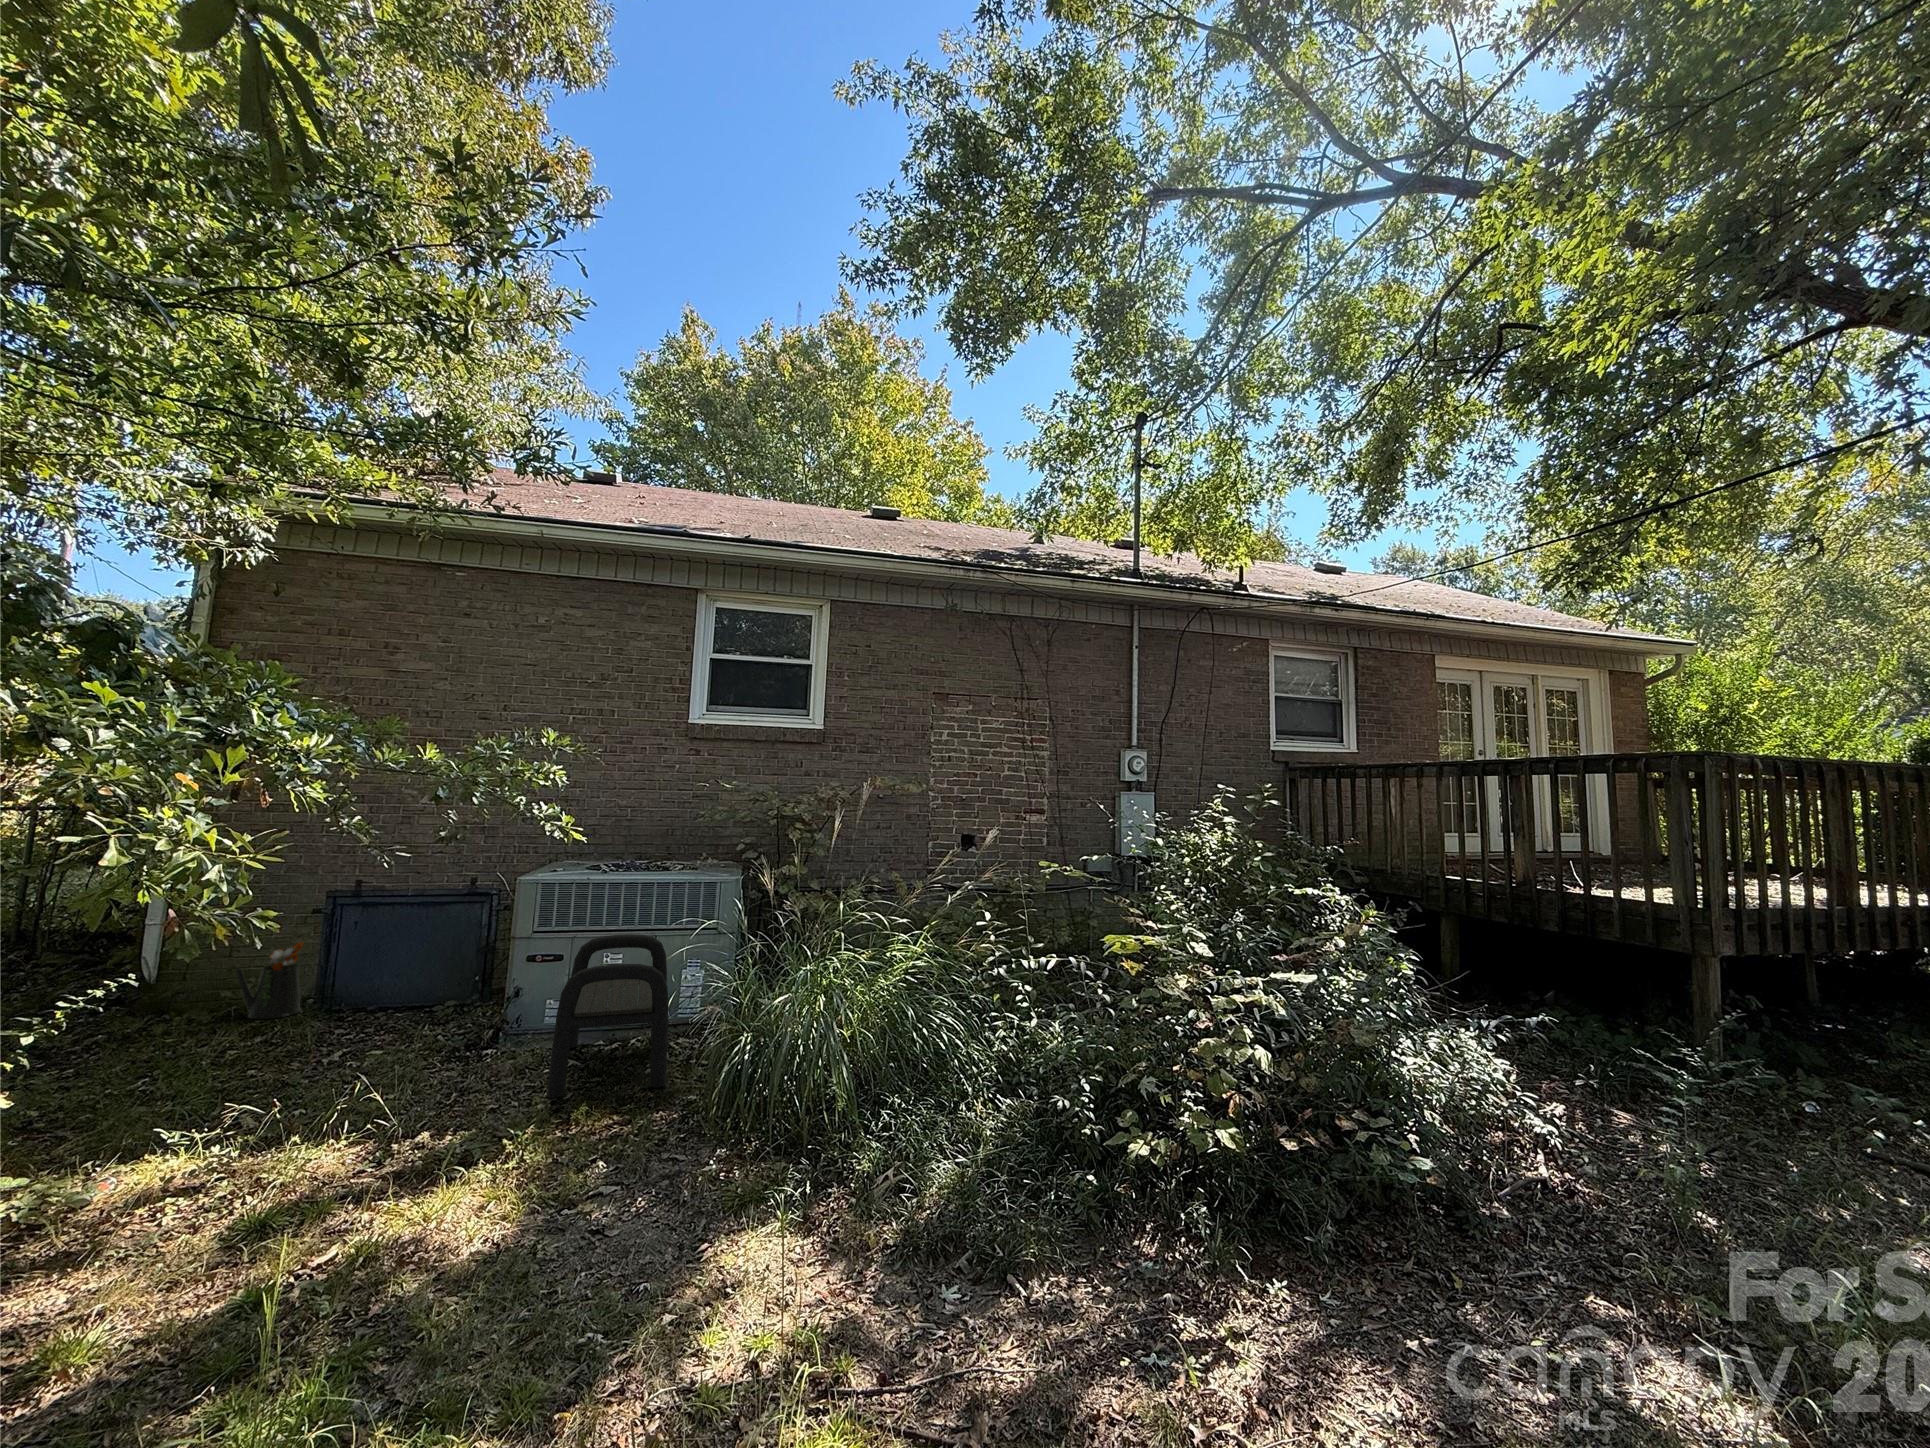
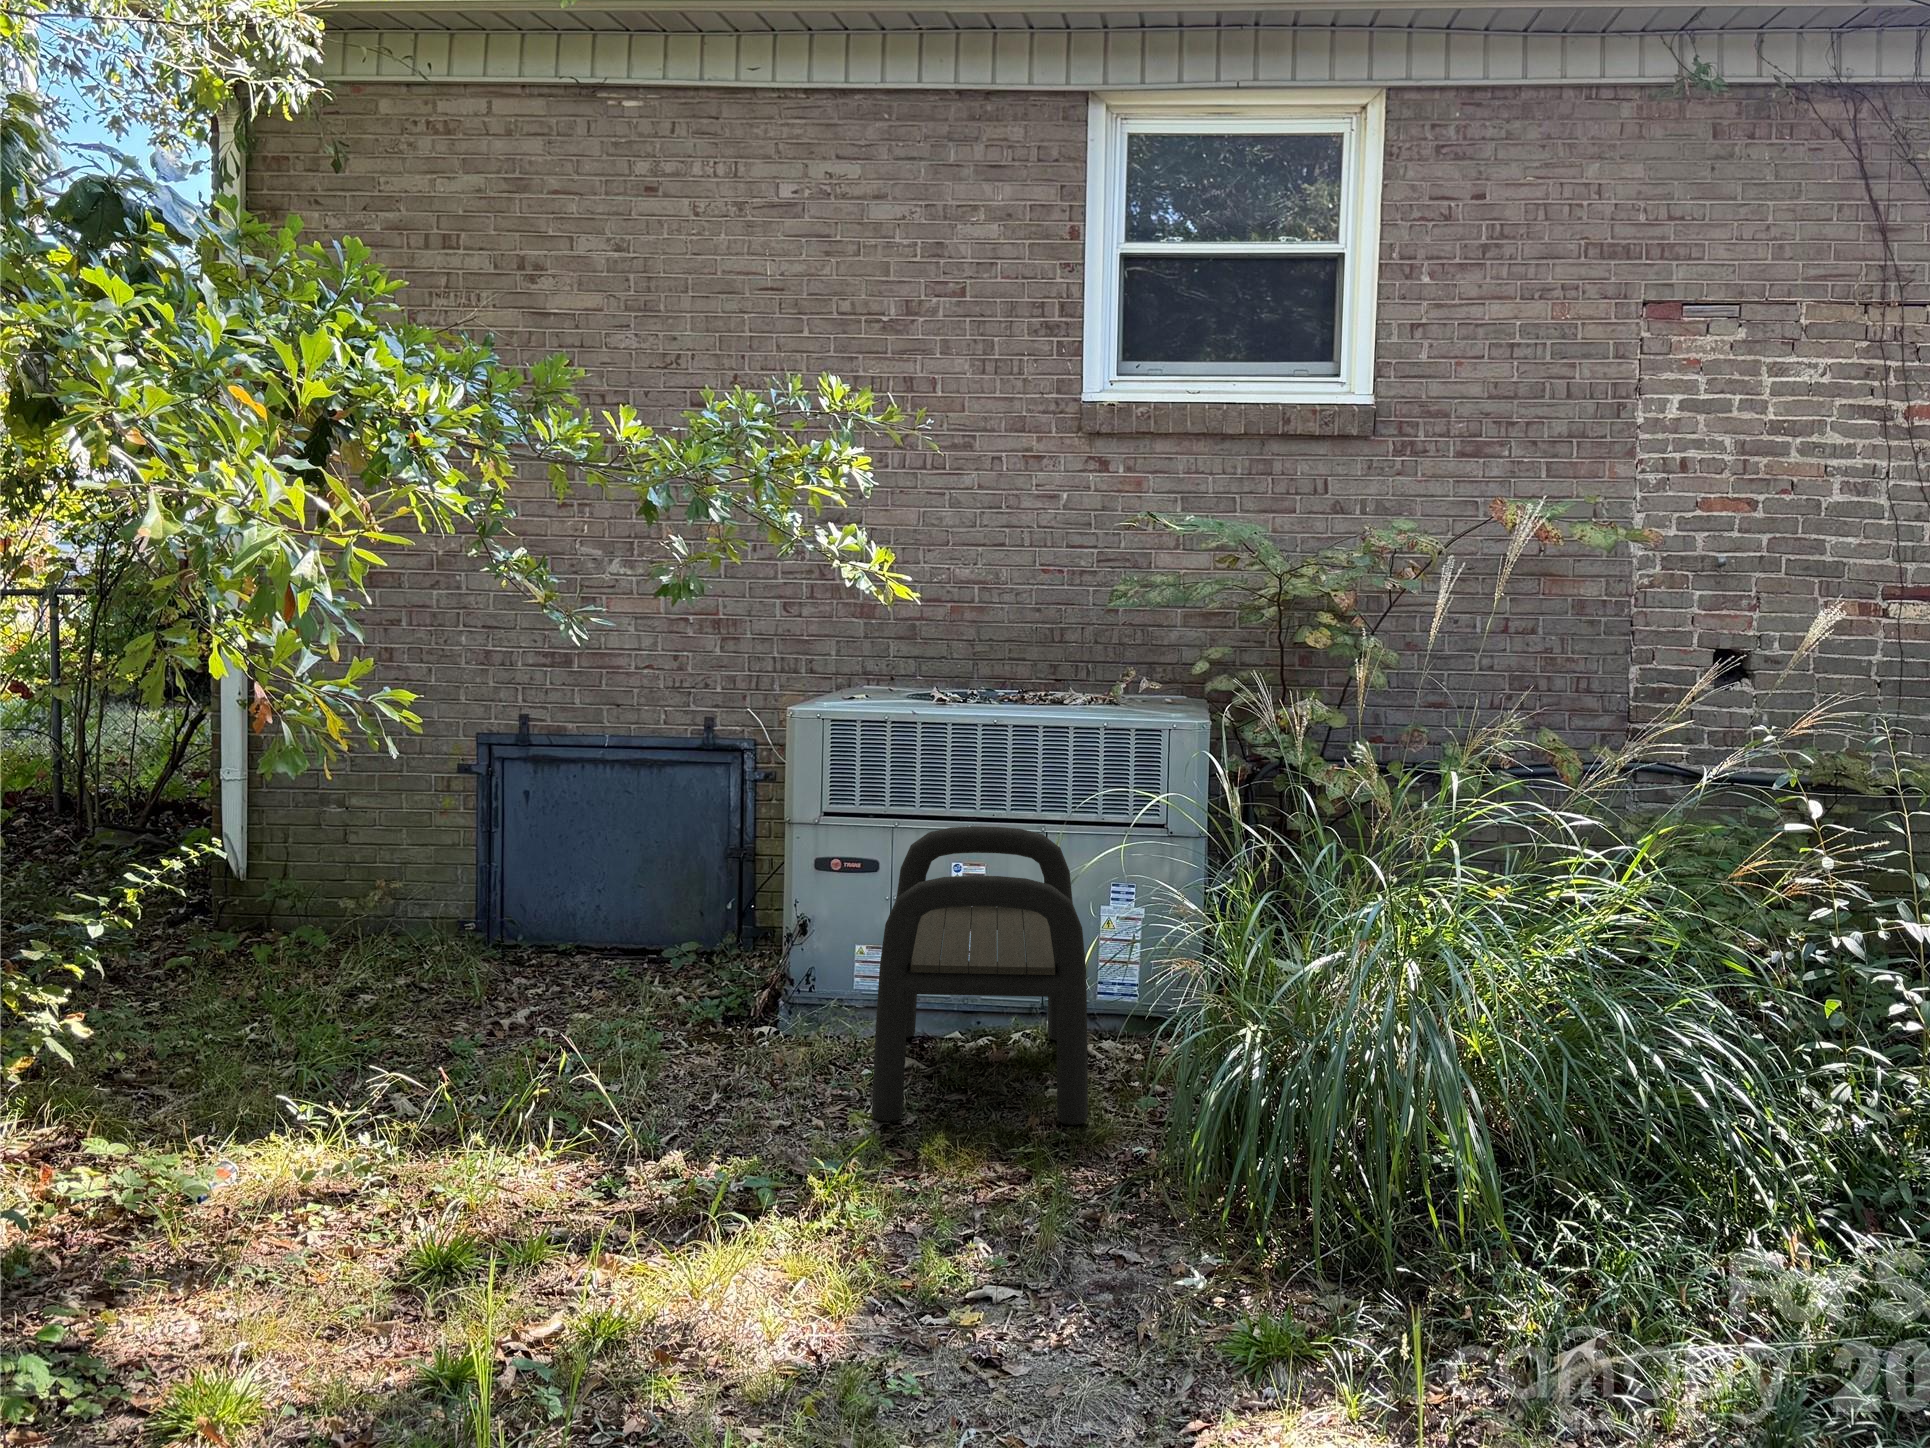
watering can: present [236,942,315,1019] -> none [362,813,477,945]

